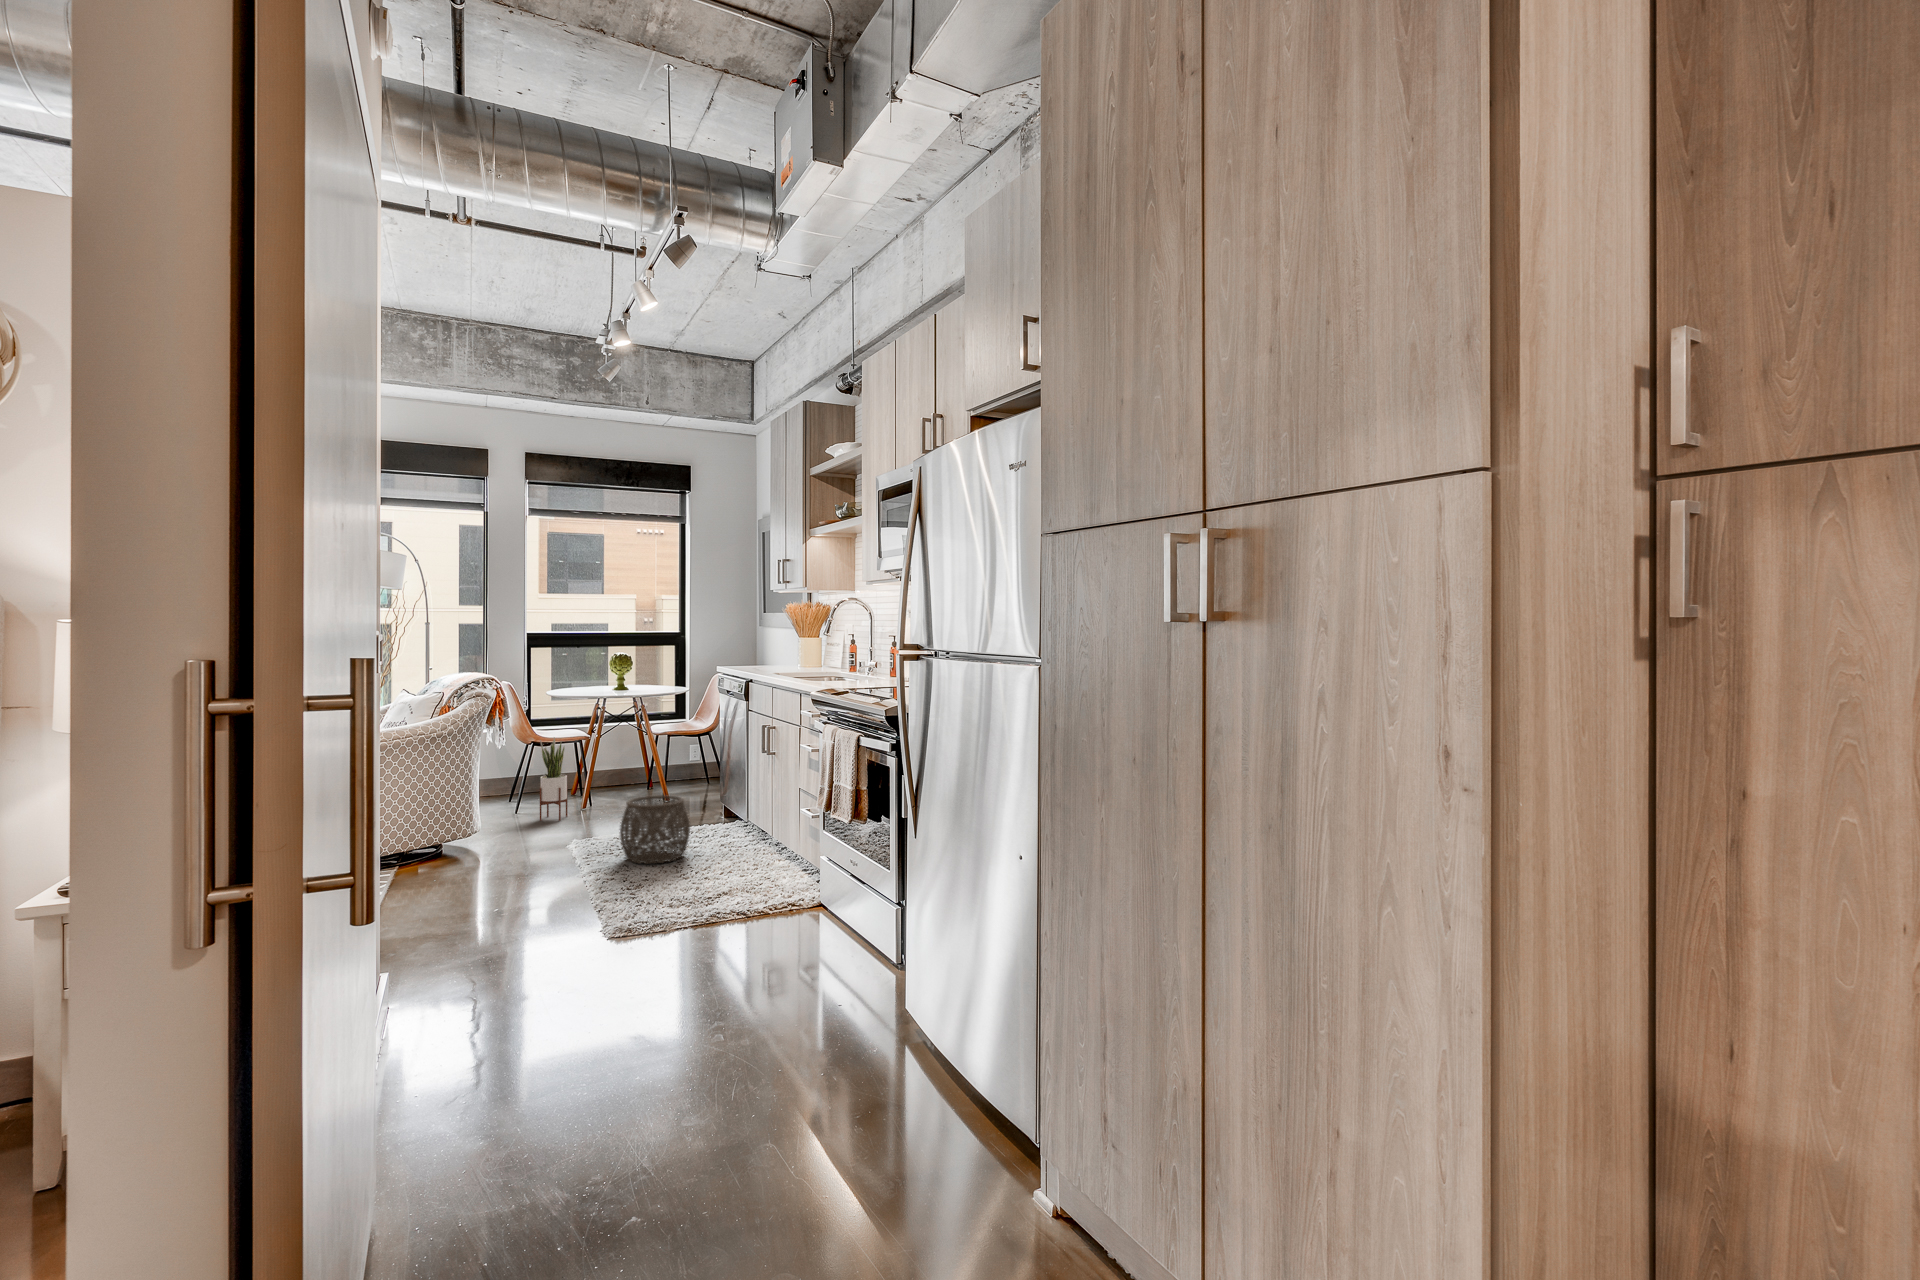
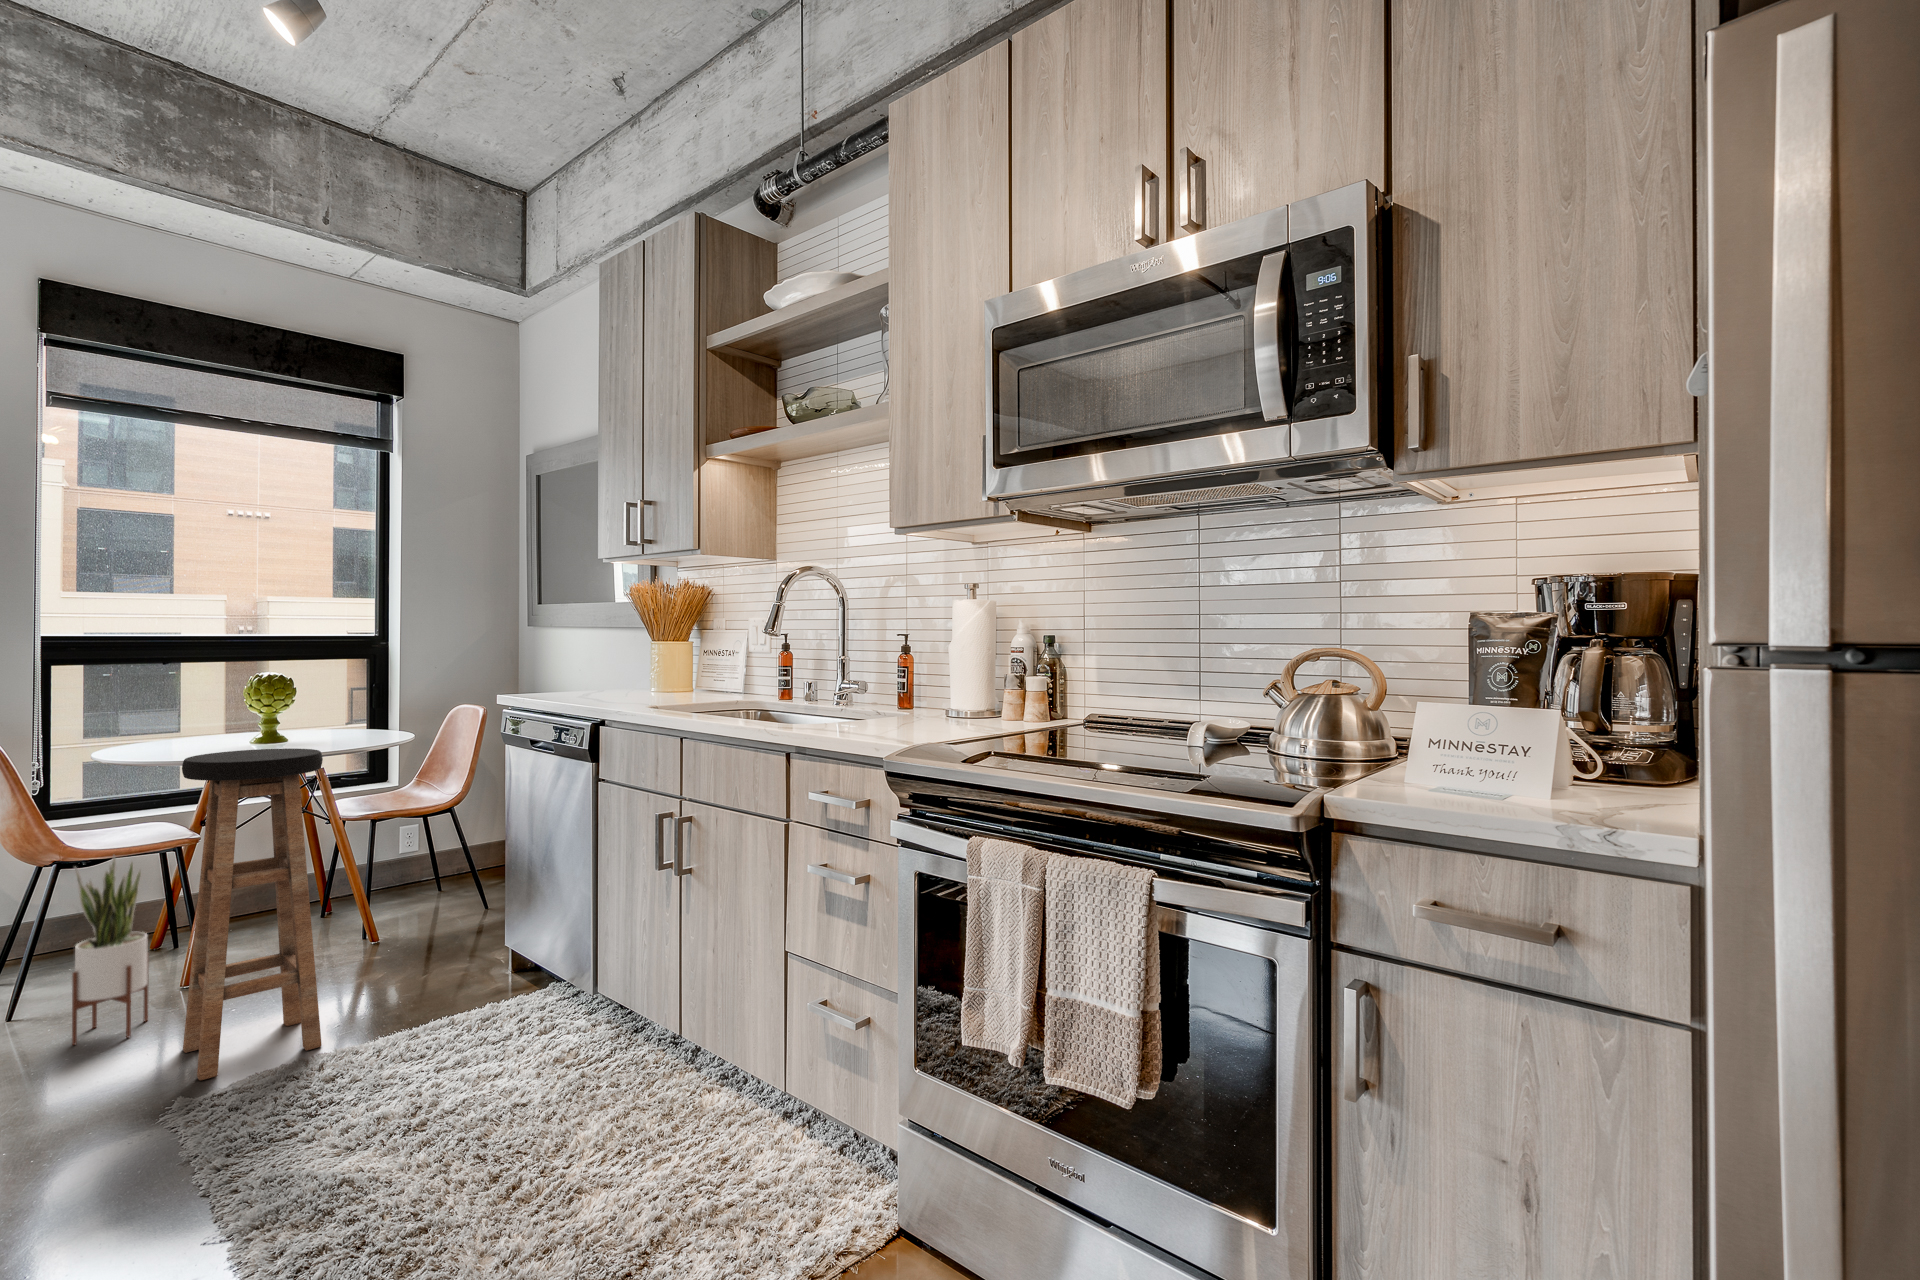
bar stool: none [577,690,632,834] -> present [182,748,323,1080]
woven basket: present [620,795,690,864] -> none [322,987,506,1180]

